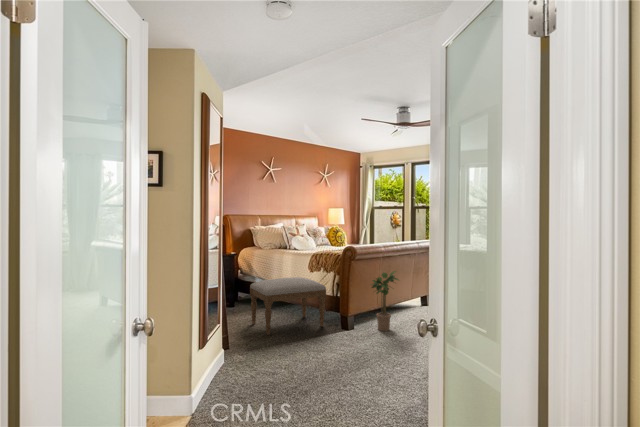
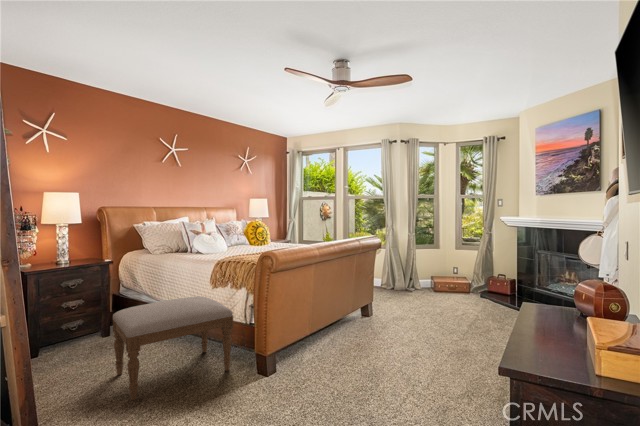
potted plant: present [372,271,399,331] -> none [296,284,340,373]

